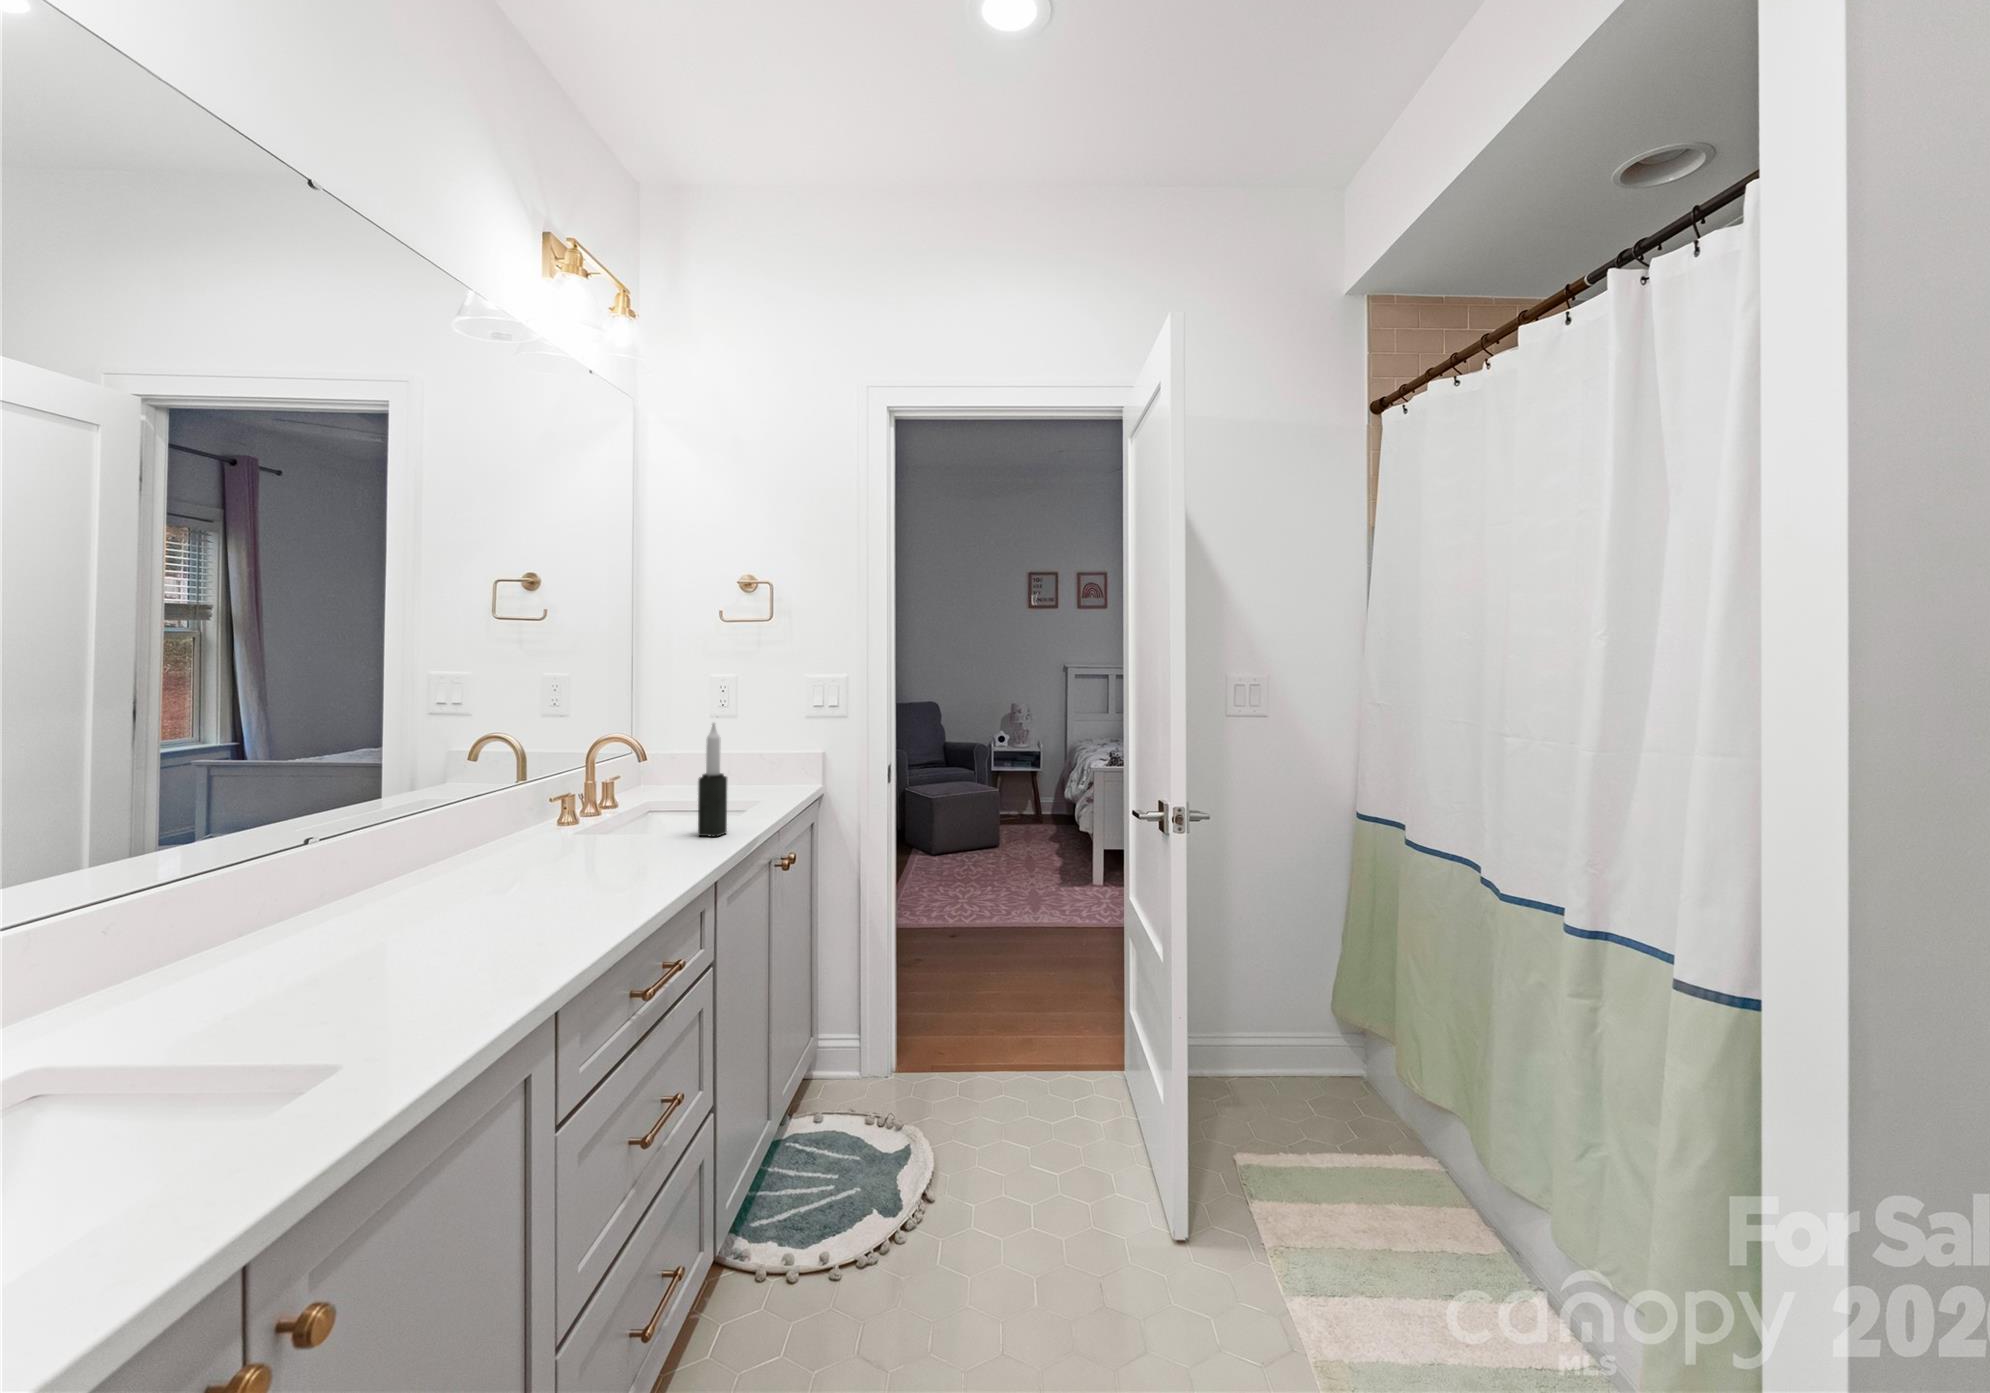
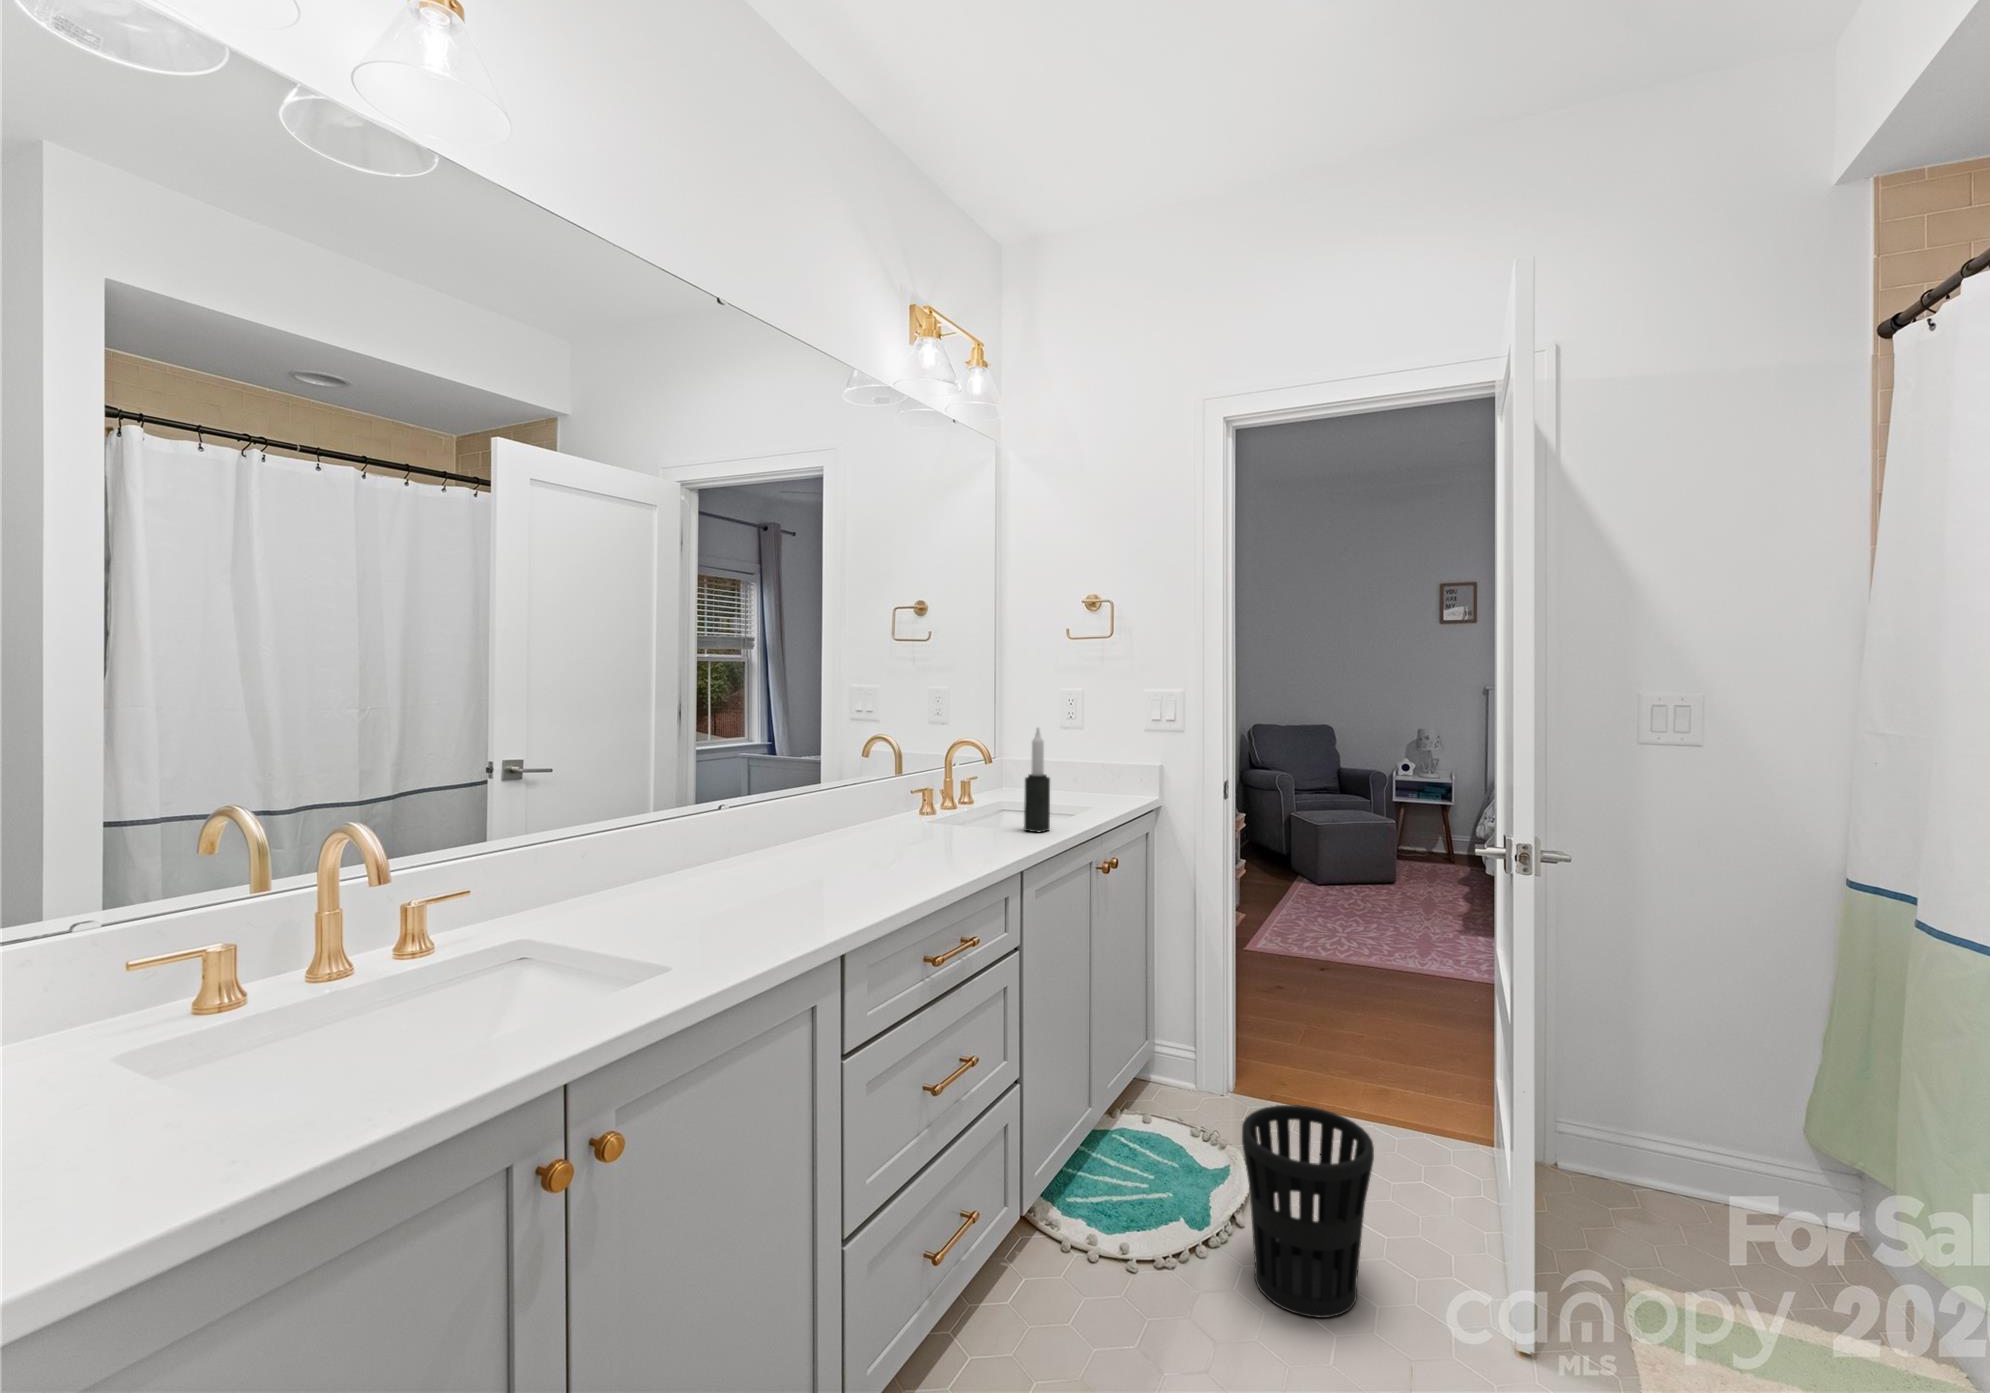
wastebasket: none [942,1076,1061,1274] -> present [1242,1105,1374,1318]

